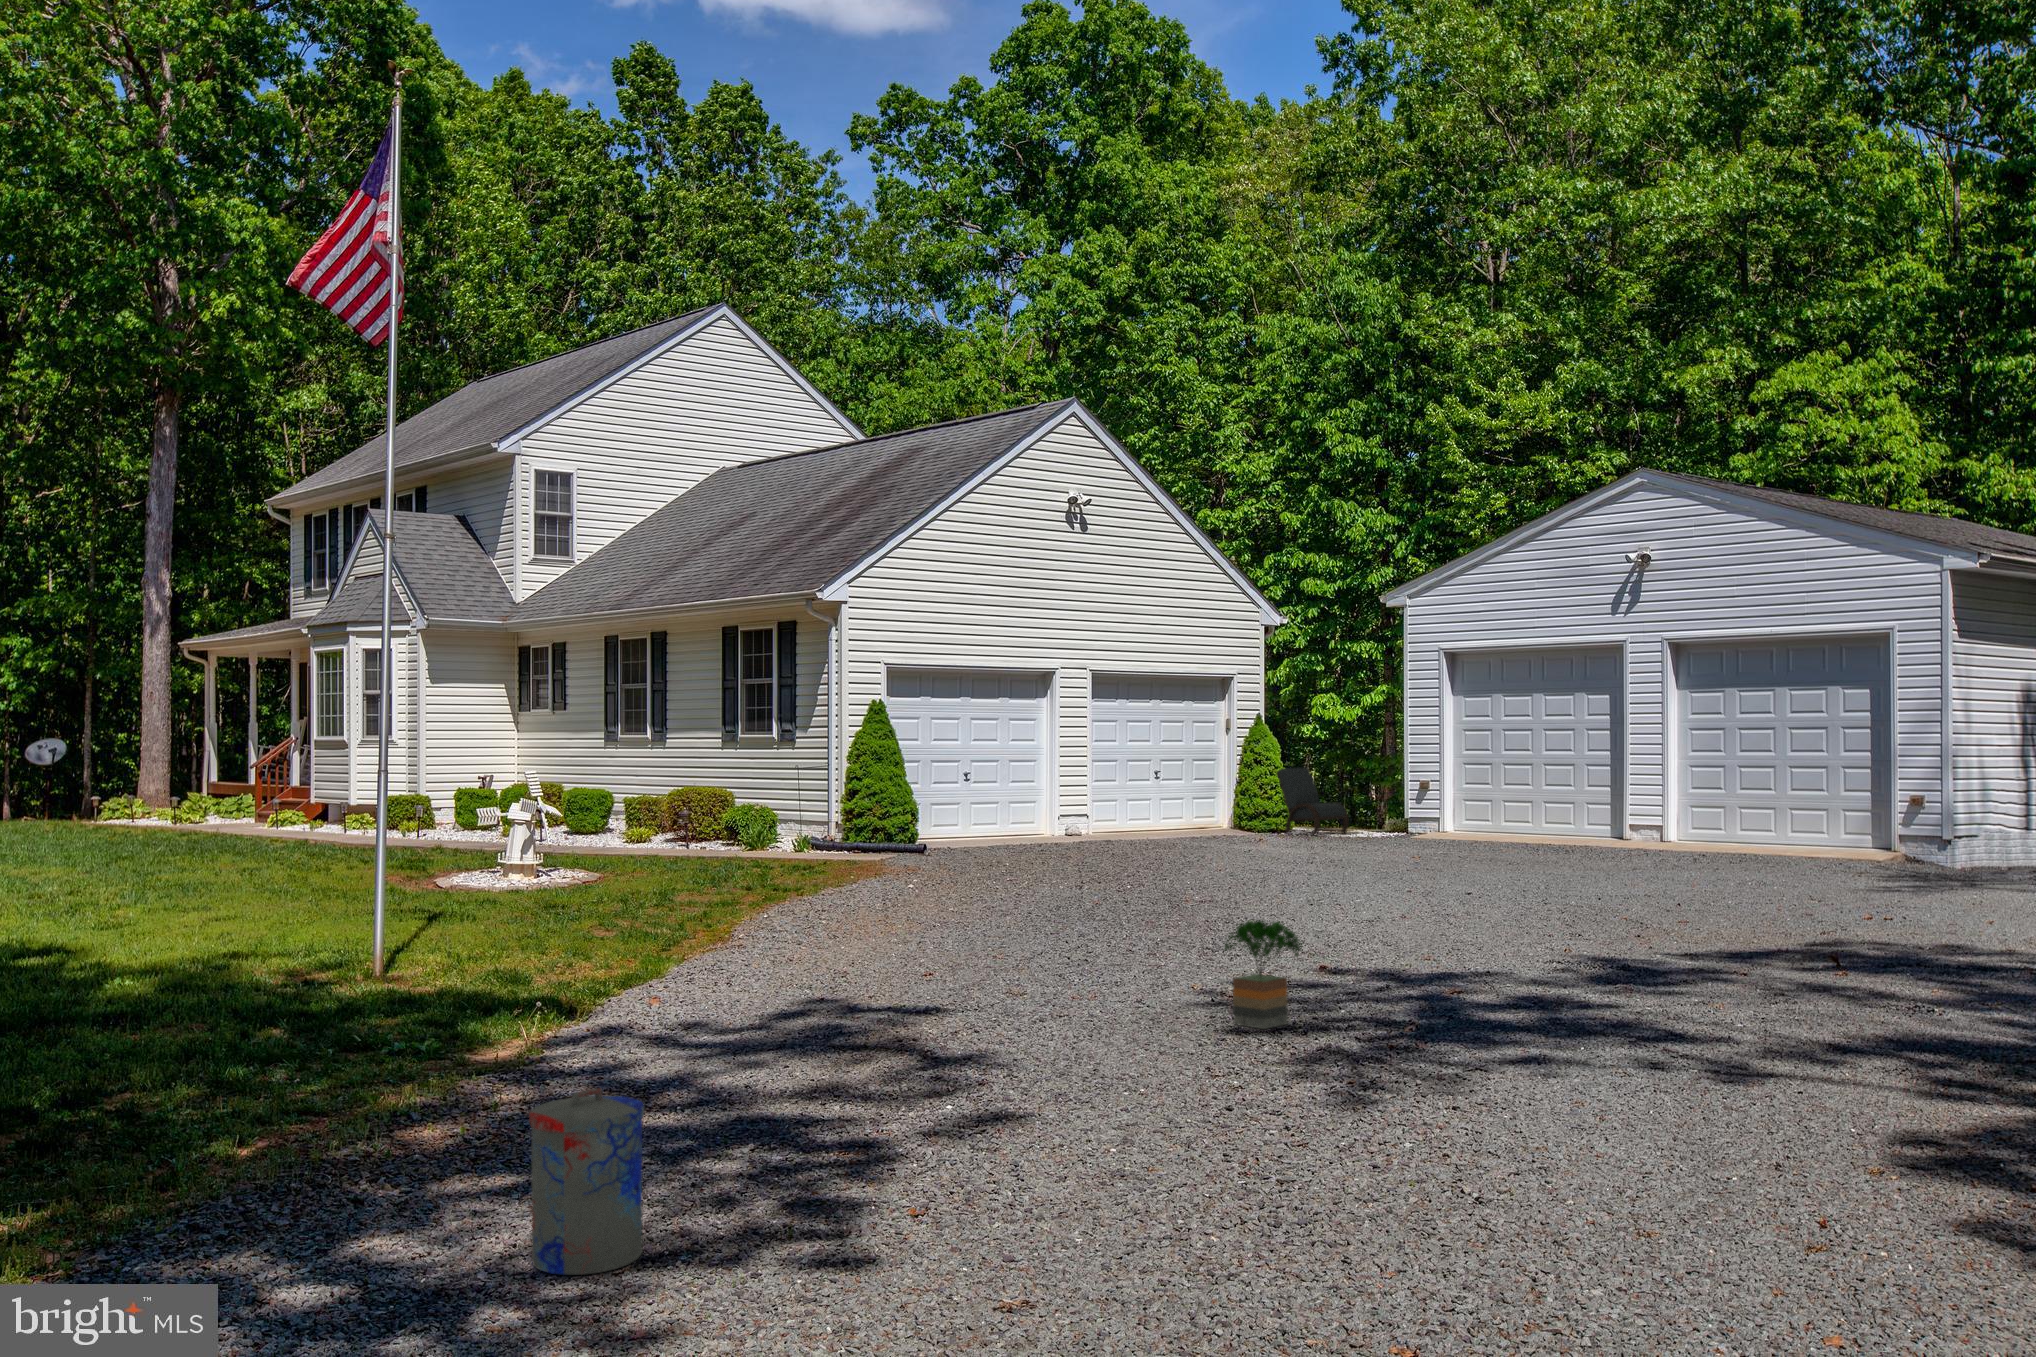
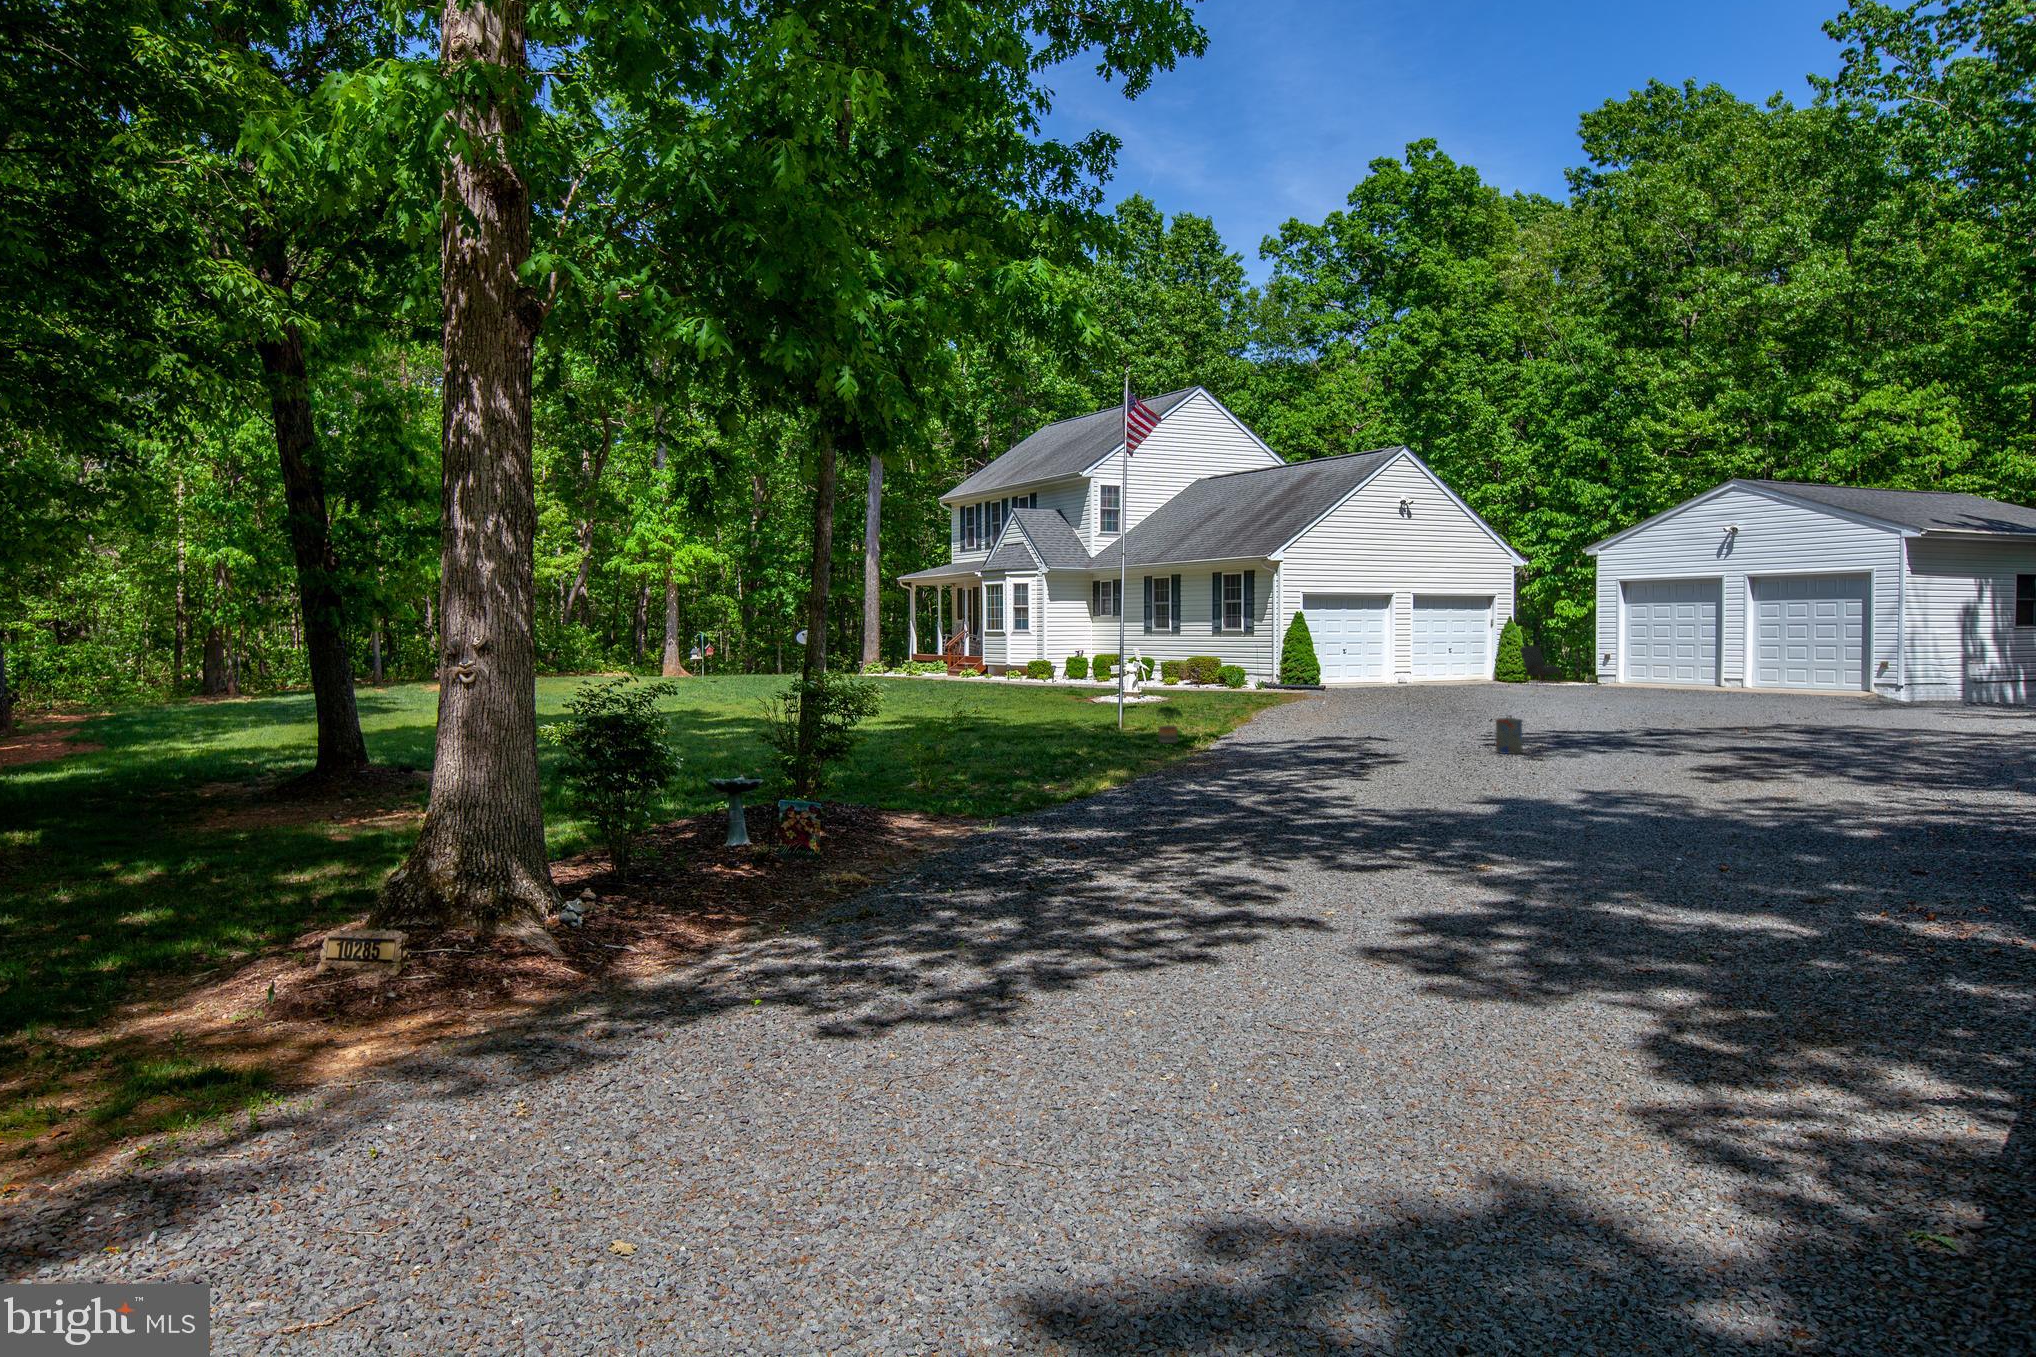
potted tree: present [1224,920,1303,1029] -> present [1157,706,1182,743]
trash can: present [529,1088,644,1275] -> present [1496,716,1522,754]

